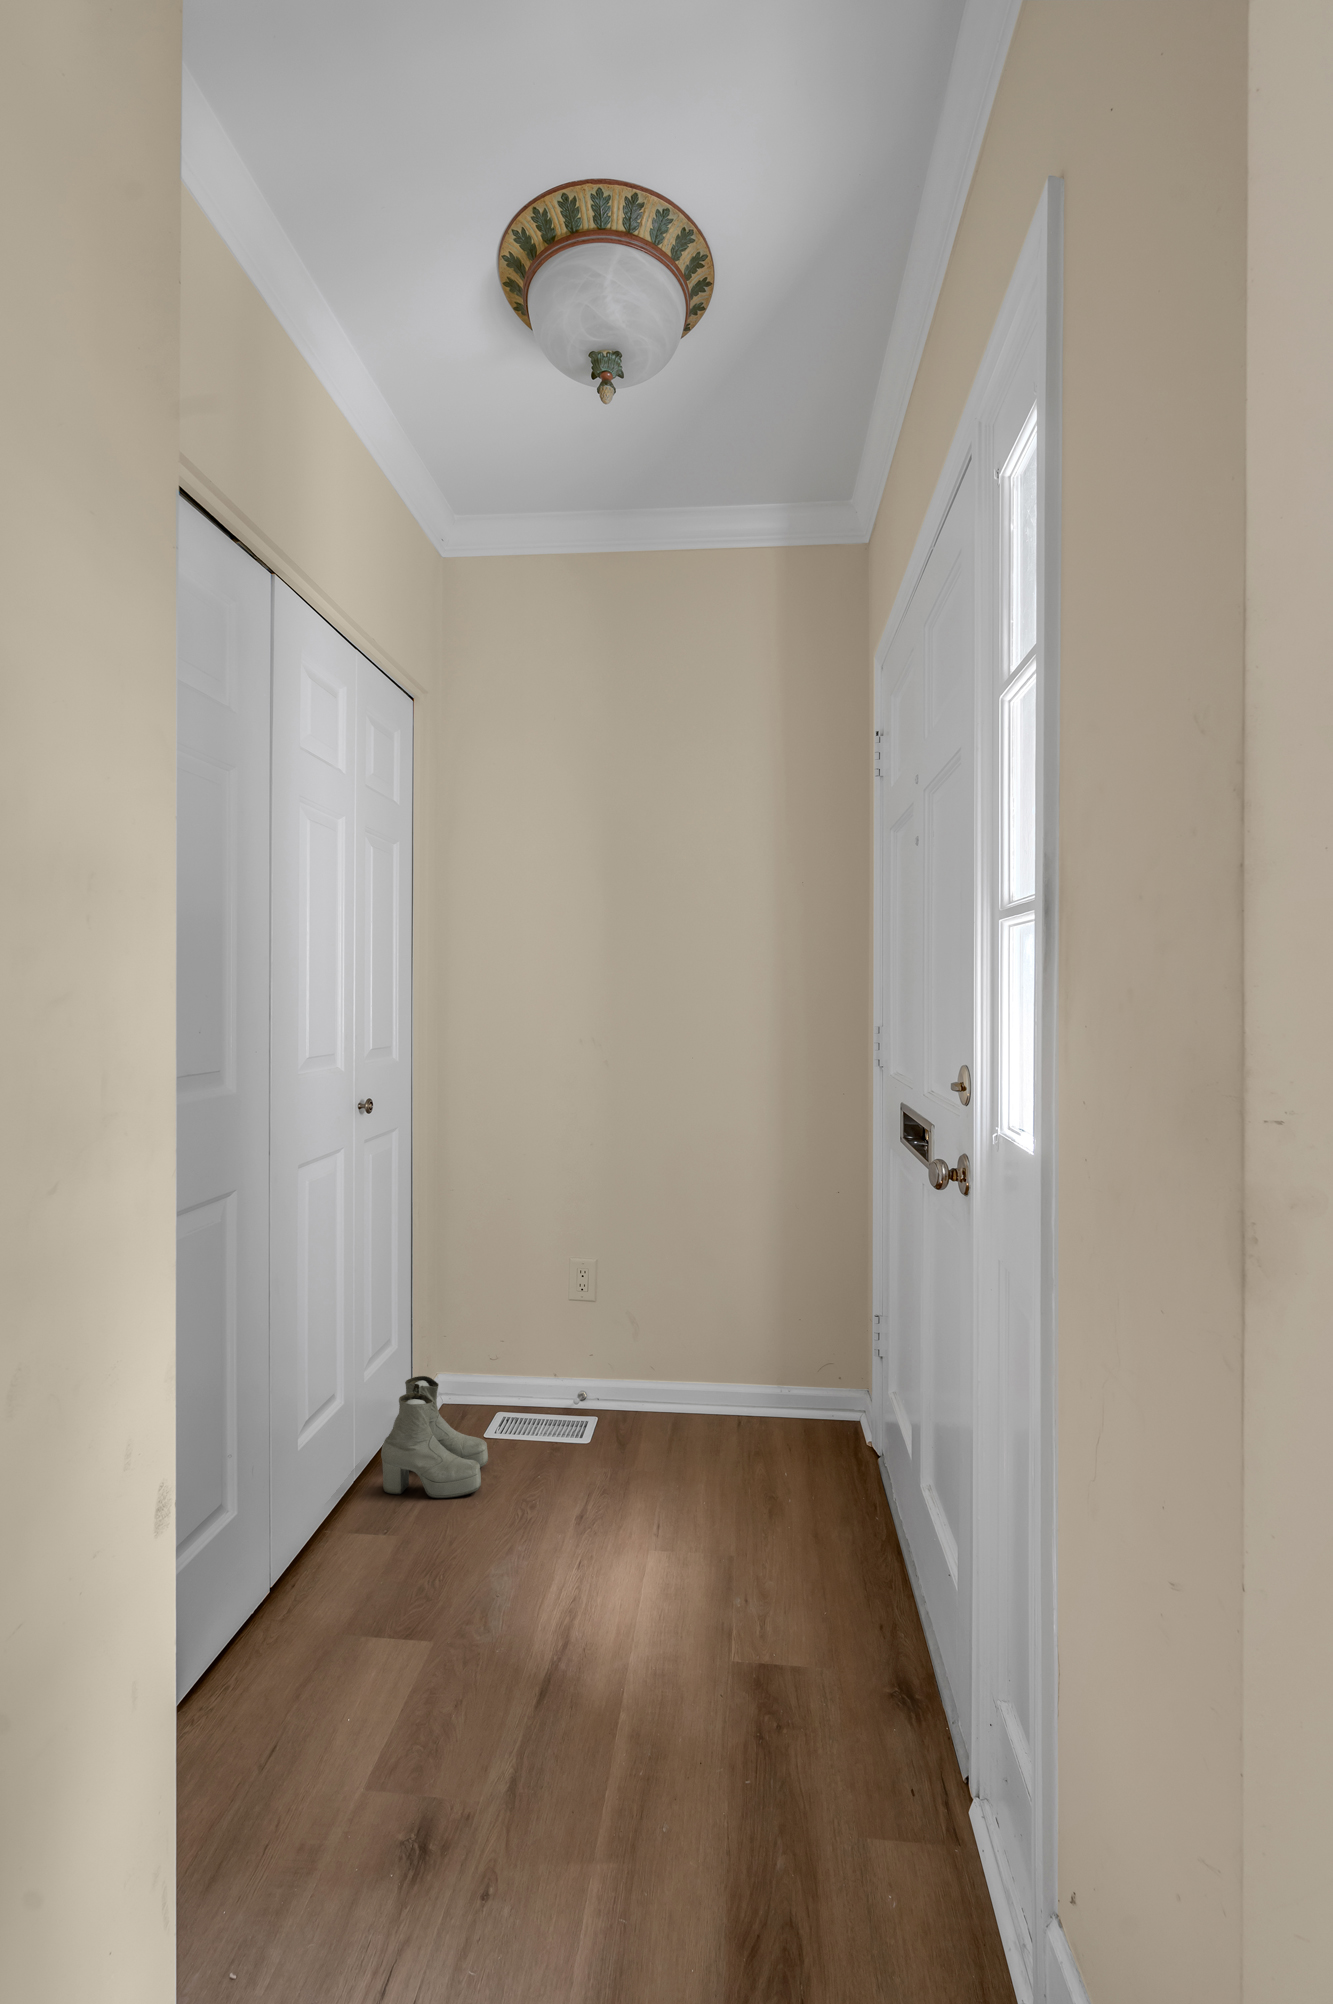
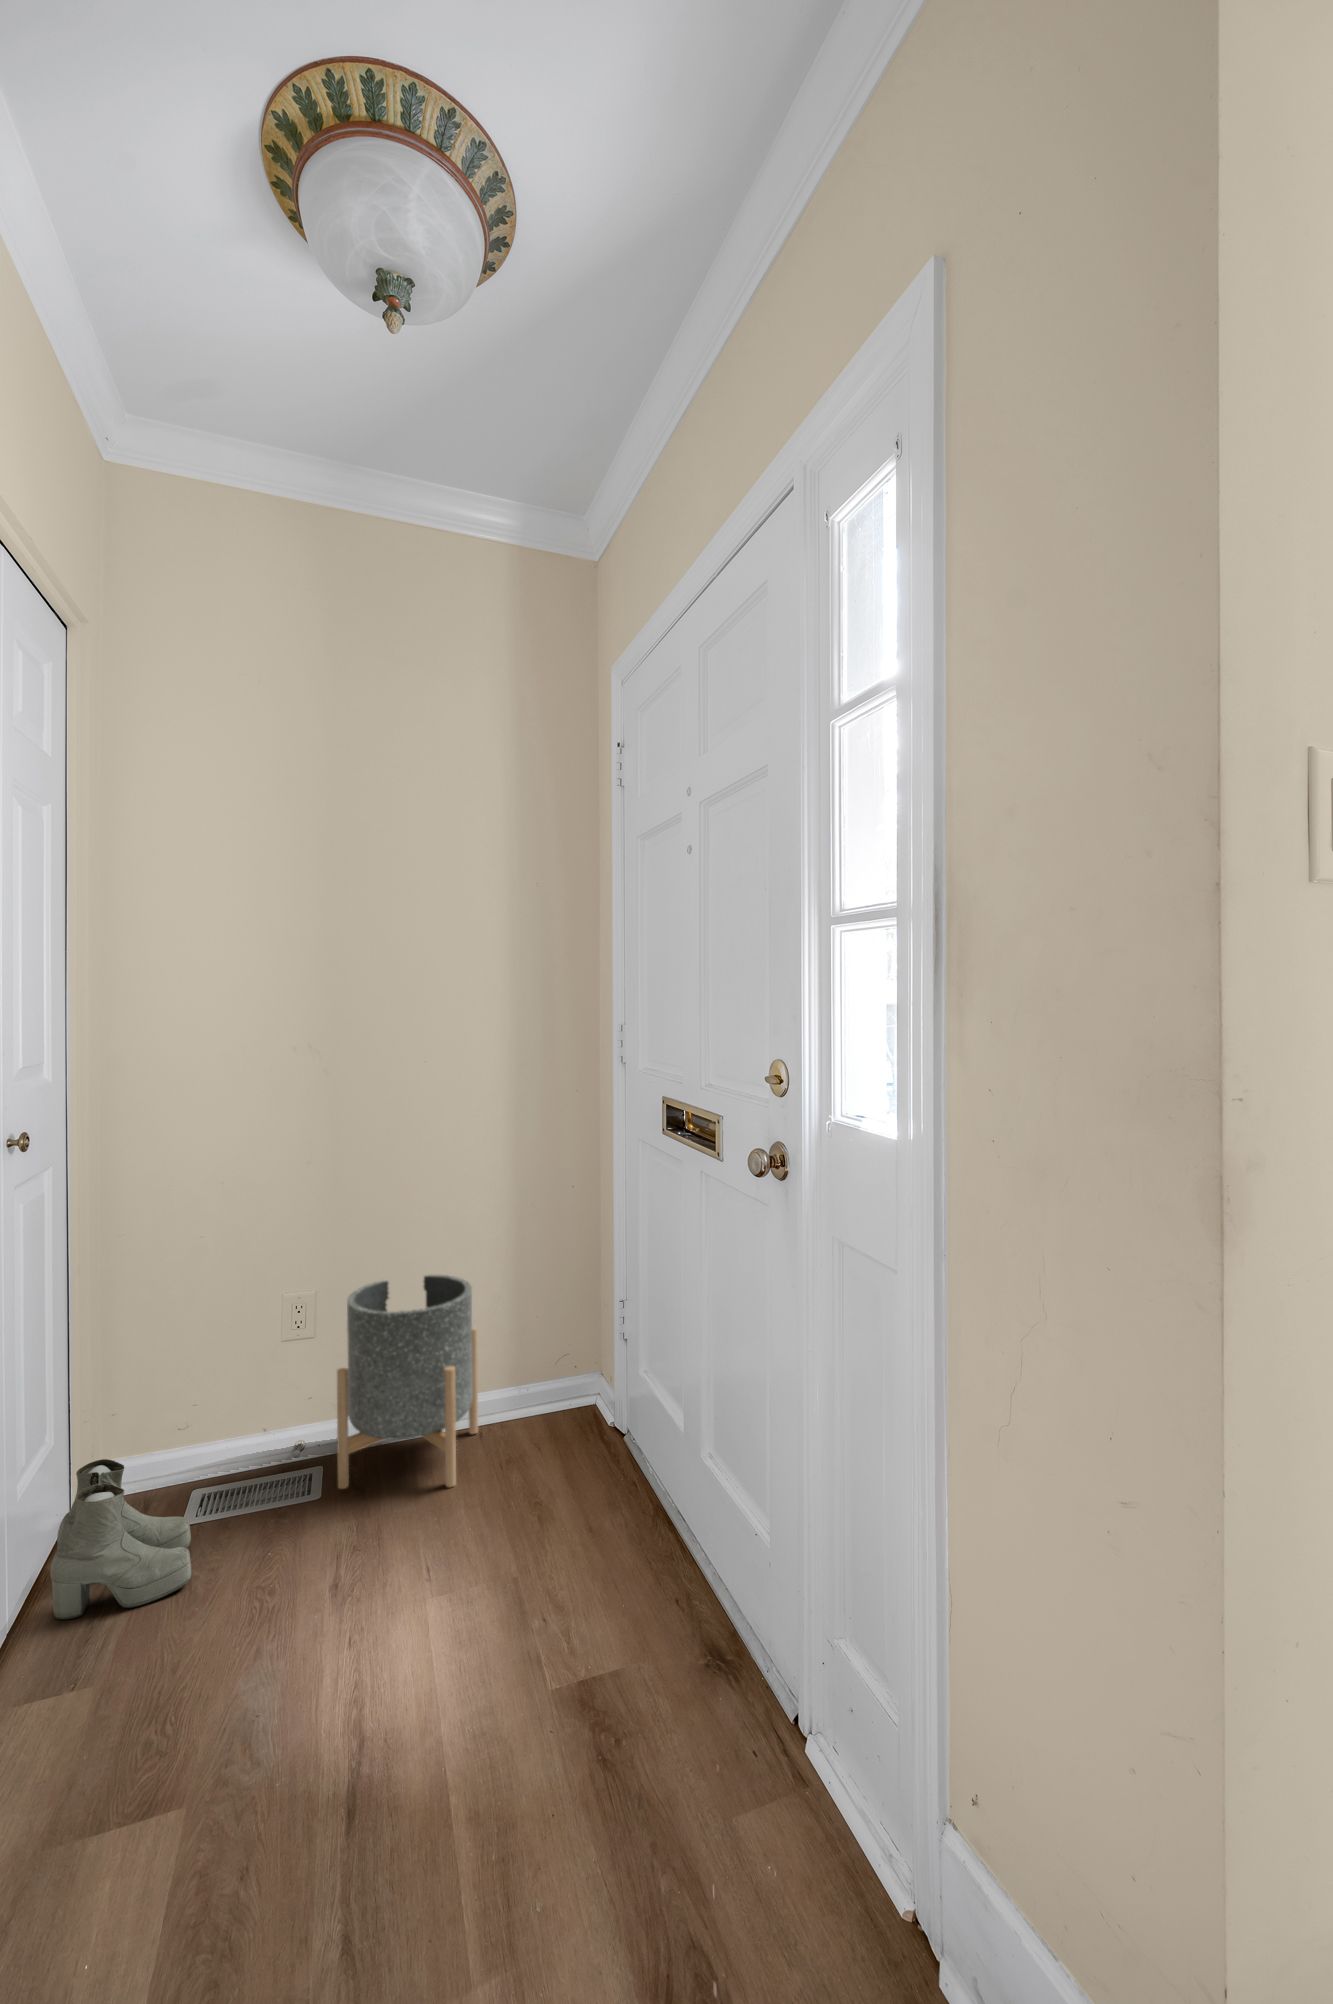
planter: none [614,1265,754,1473] -> present [337,1274,478,1489]

